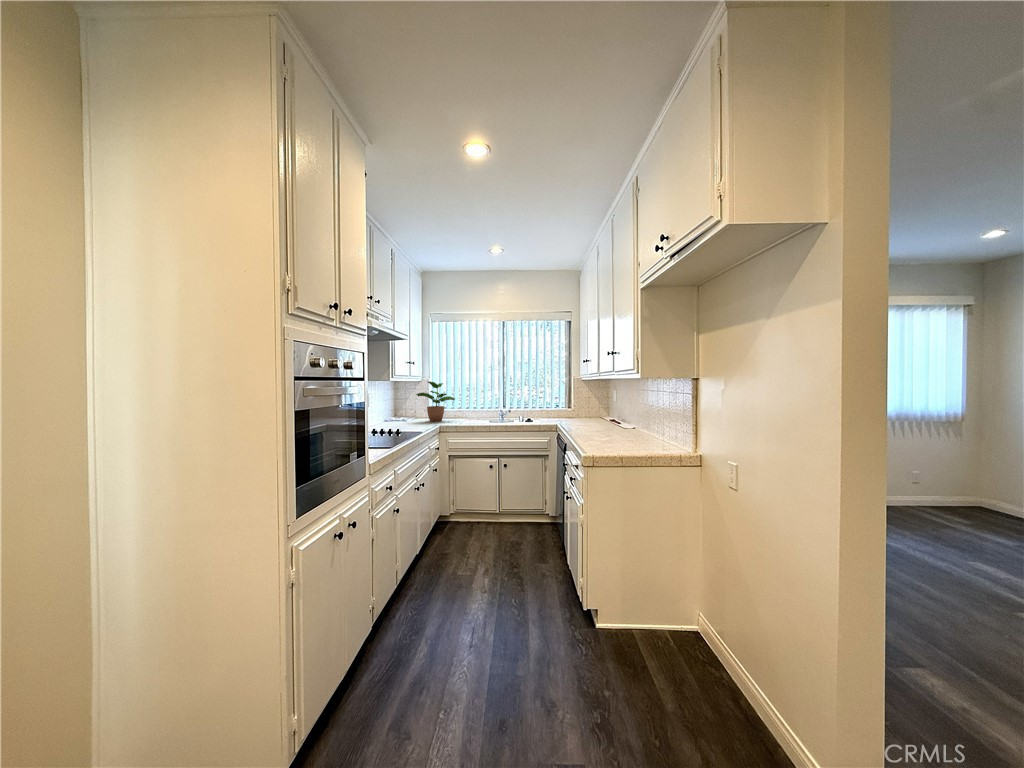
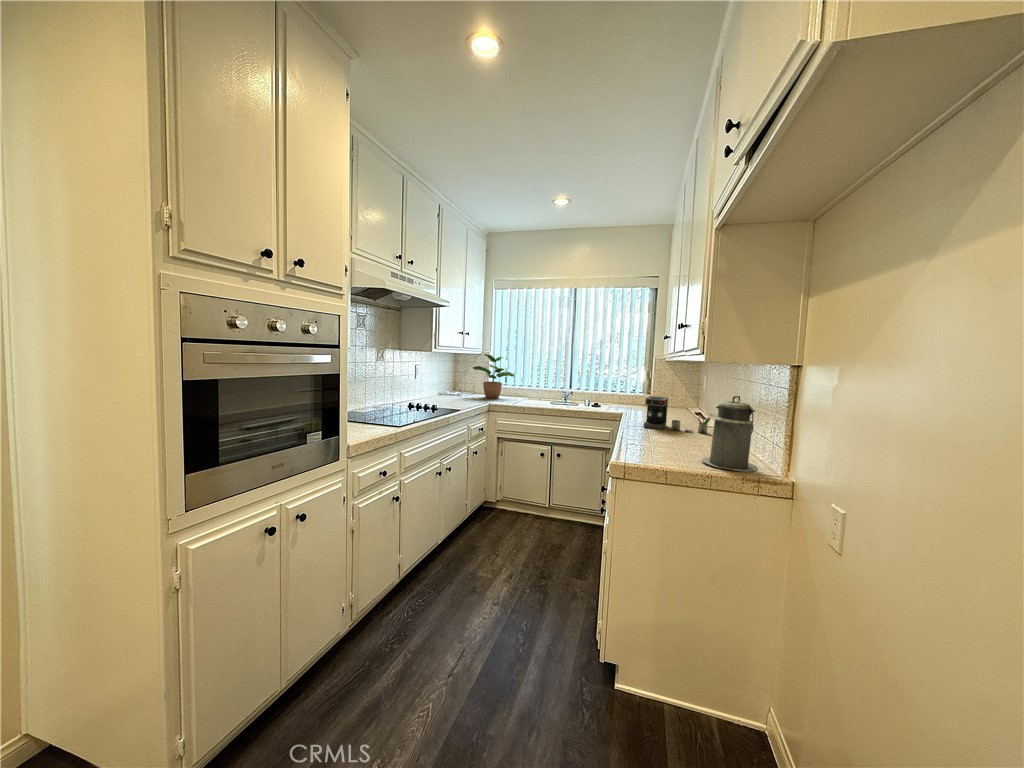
canister: none [640,400,677,451] -> present [702,396,757,472]
coffee maker: none [582,408,630,433] -> present [644,396,710,434]

